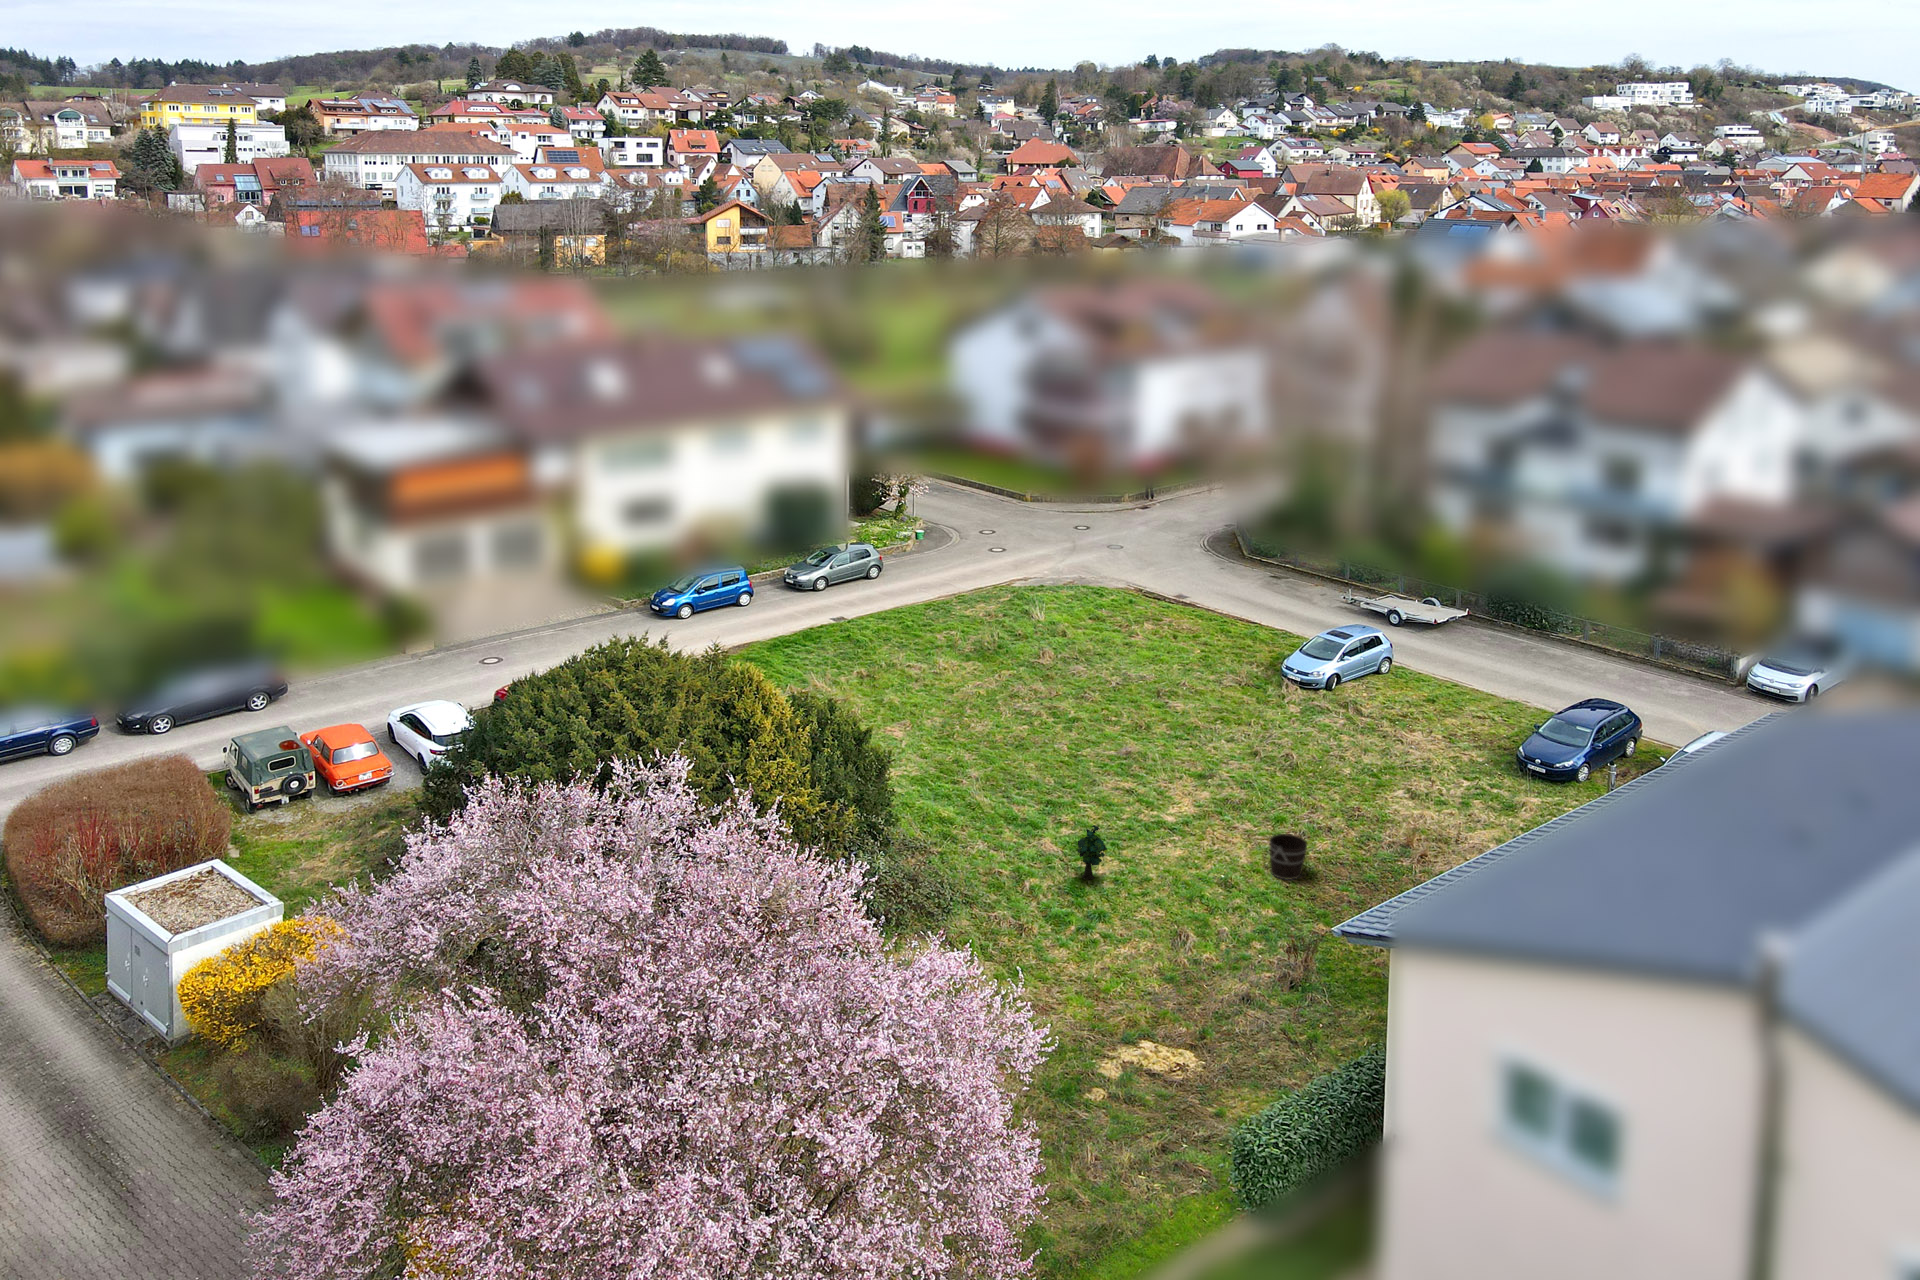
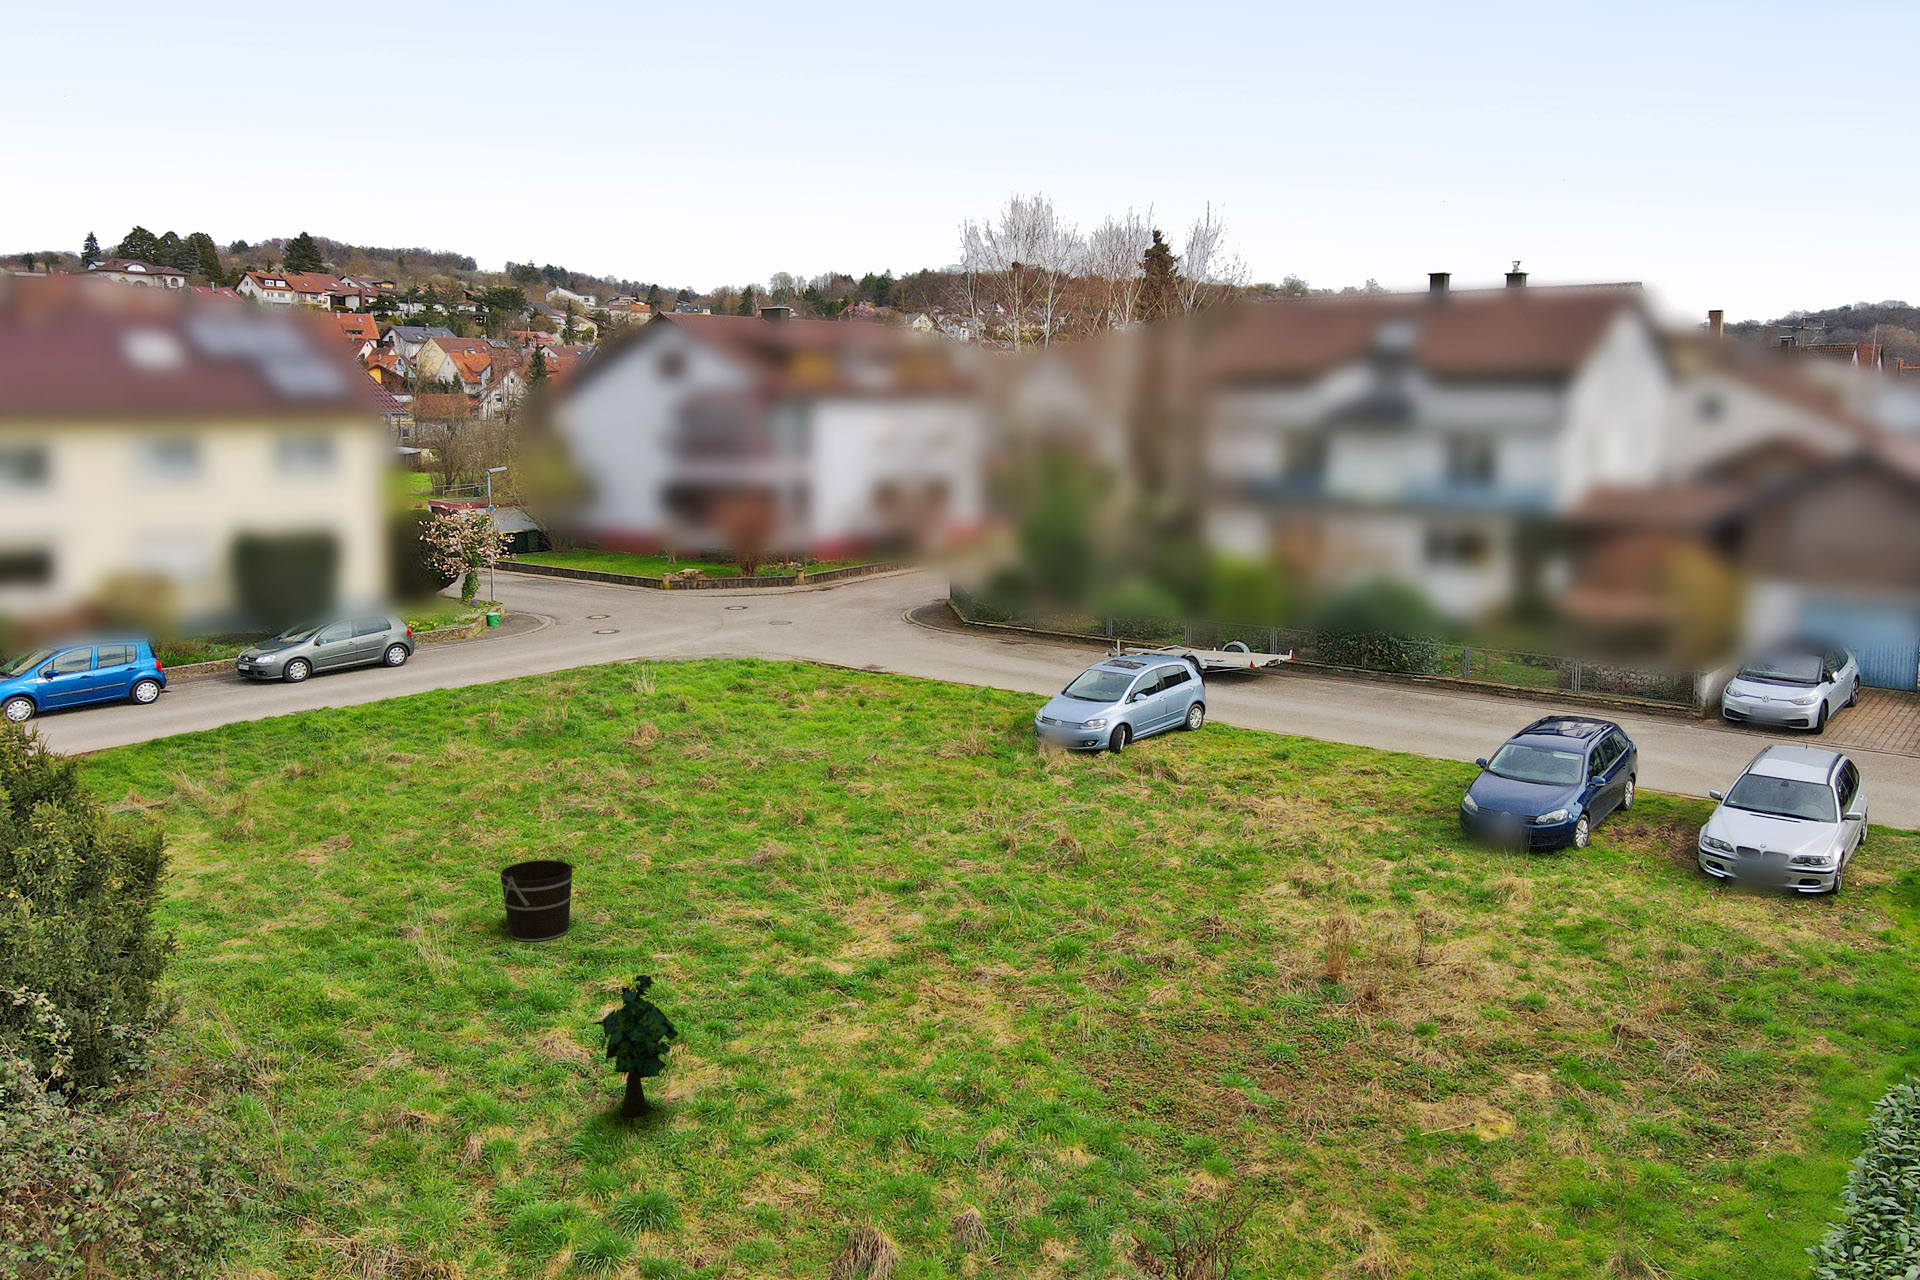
bucket: present [1269,834,1307,879] -> present [500,857,572,941]

